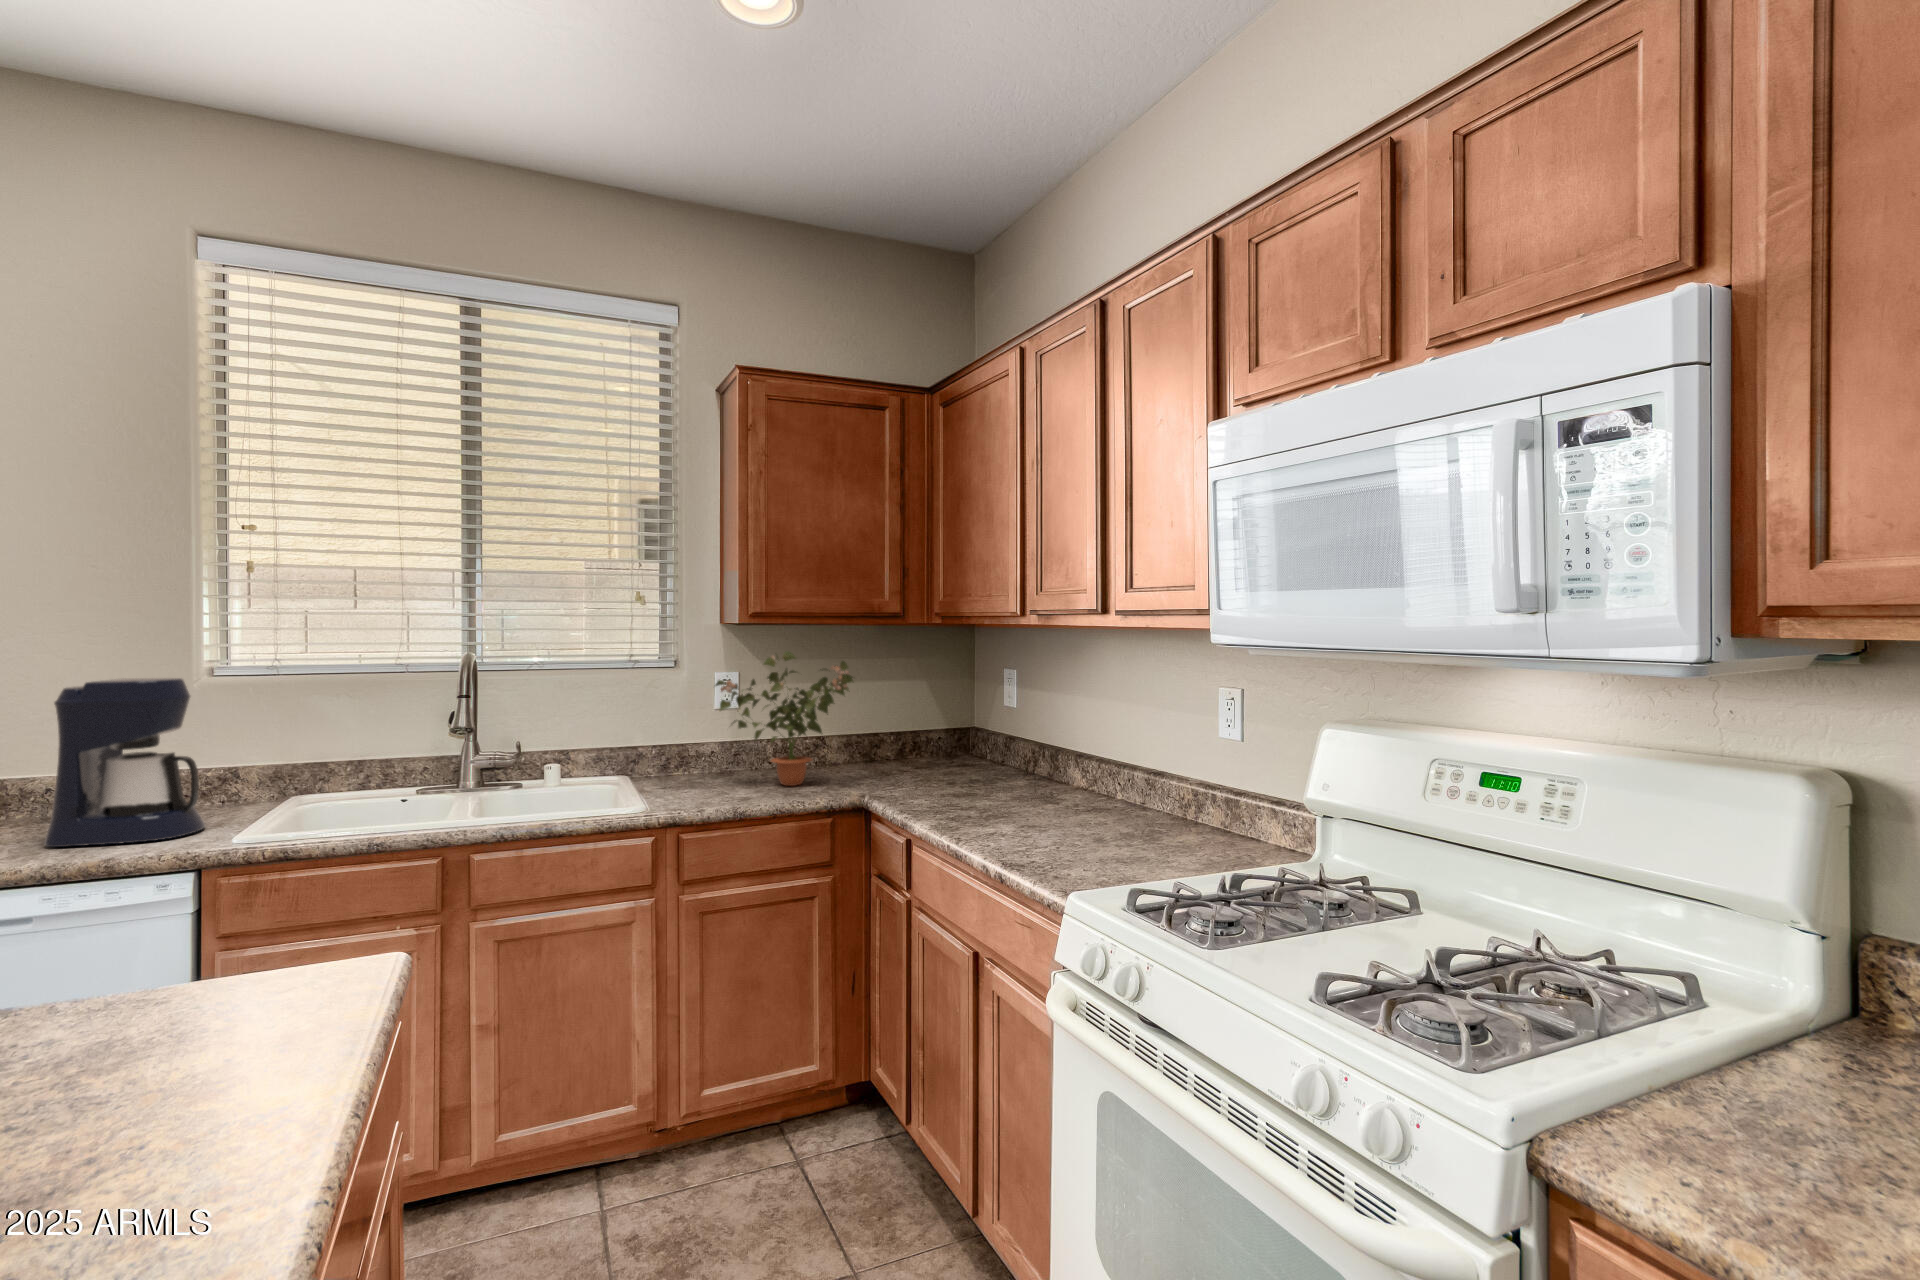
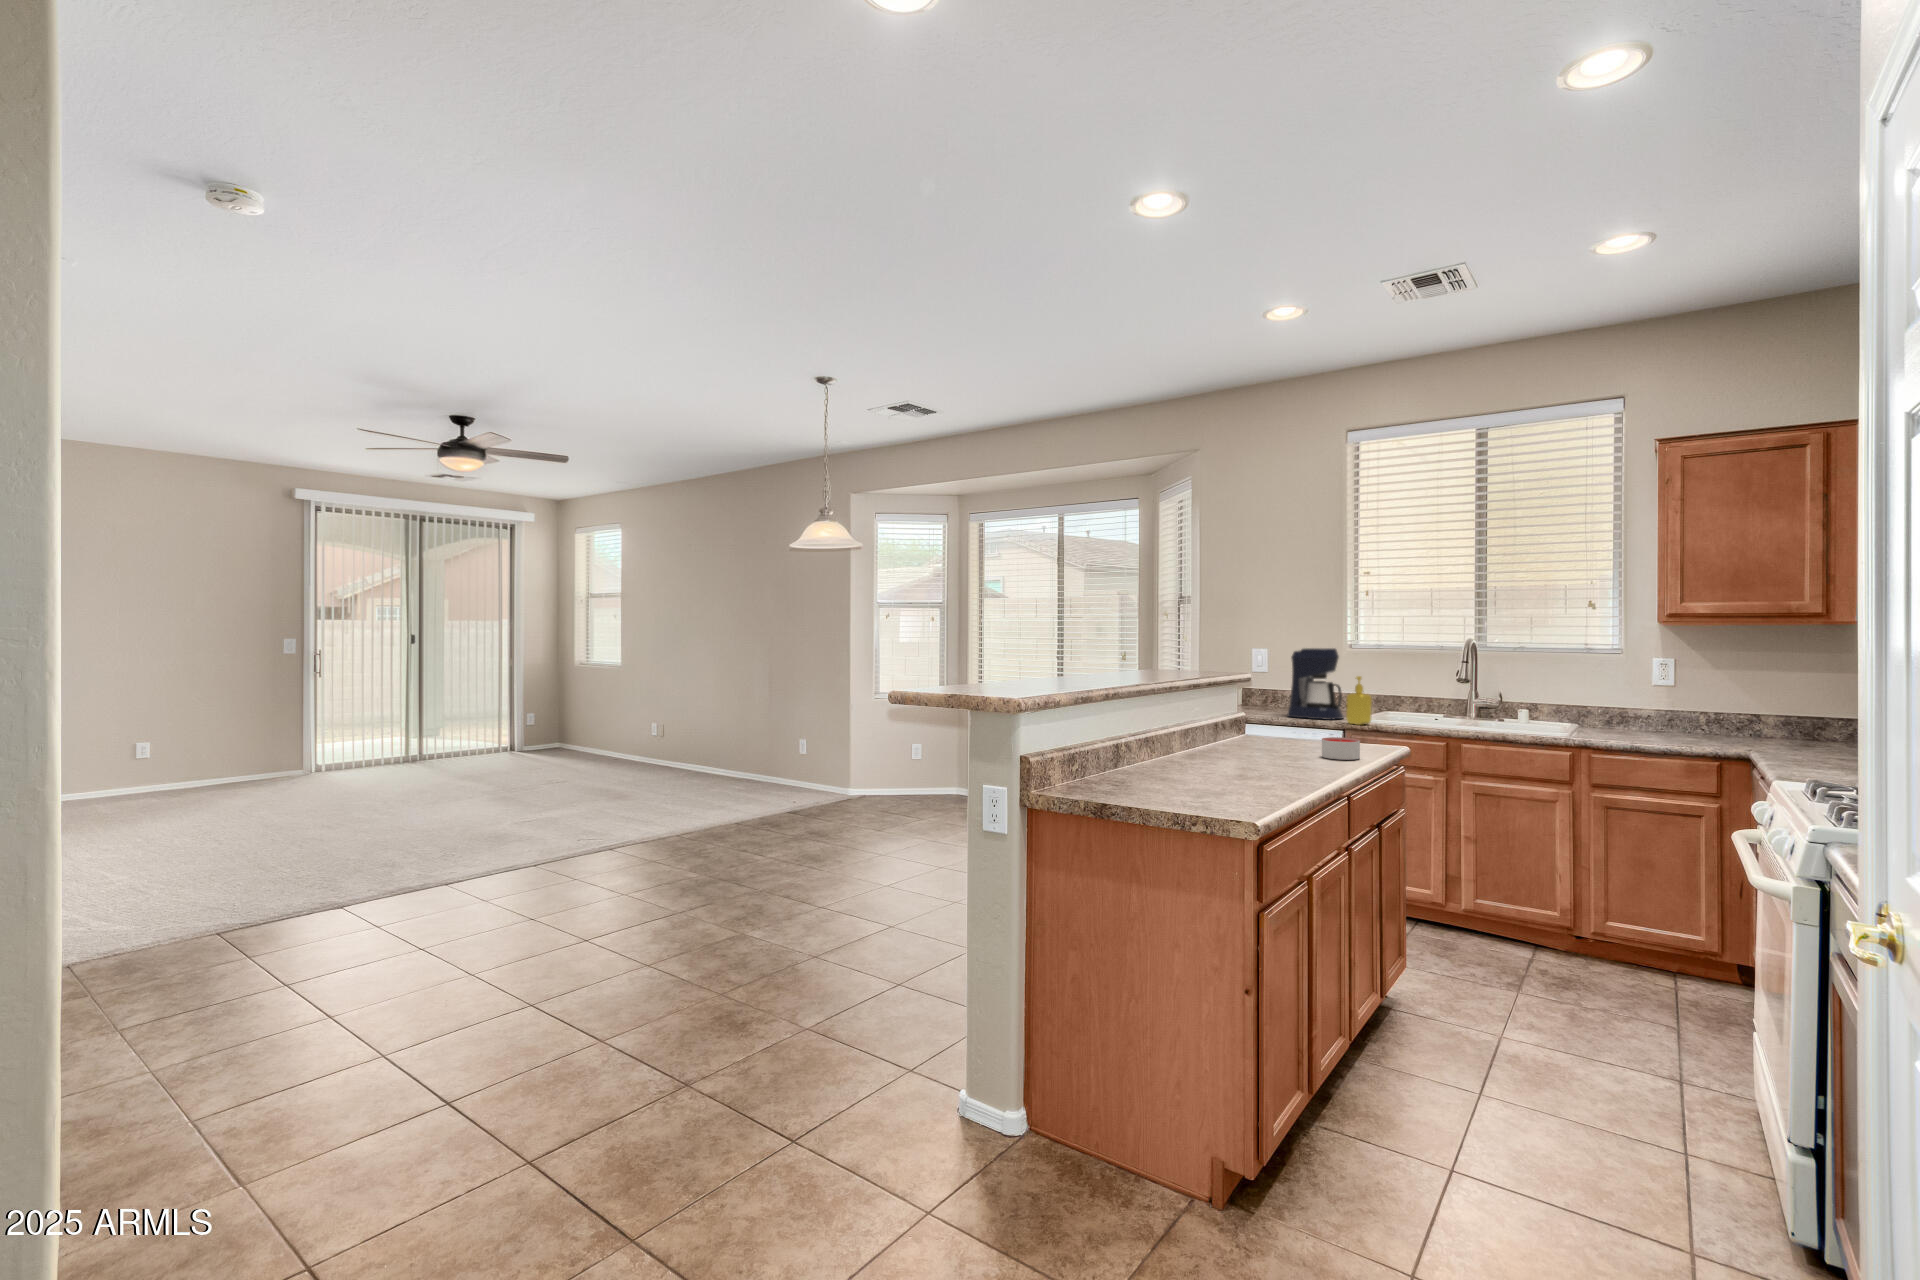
potted plant: present [715,651,853,786] -> none [1642,643,1772,741]
soap dispenser: none [213,738,276,846] -> present [1346,676,1372,725]
candle: none [134,962,278,1061] -> present [1322,737,1360,760]

